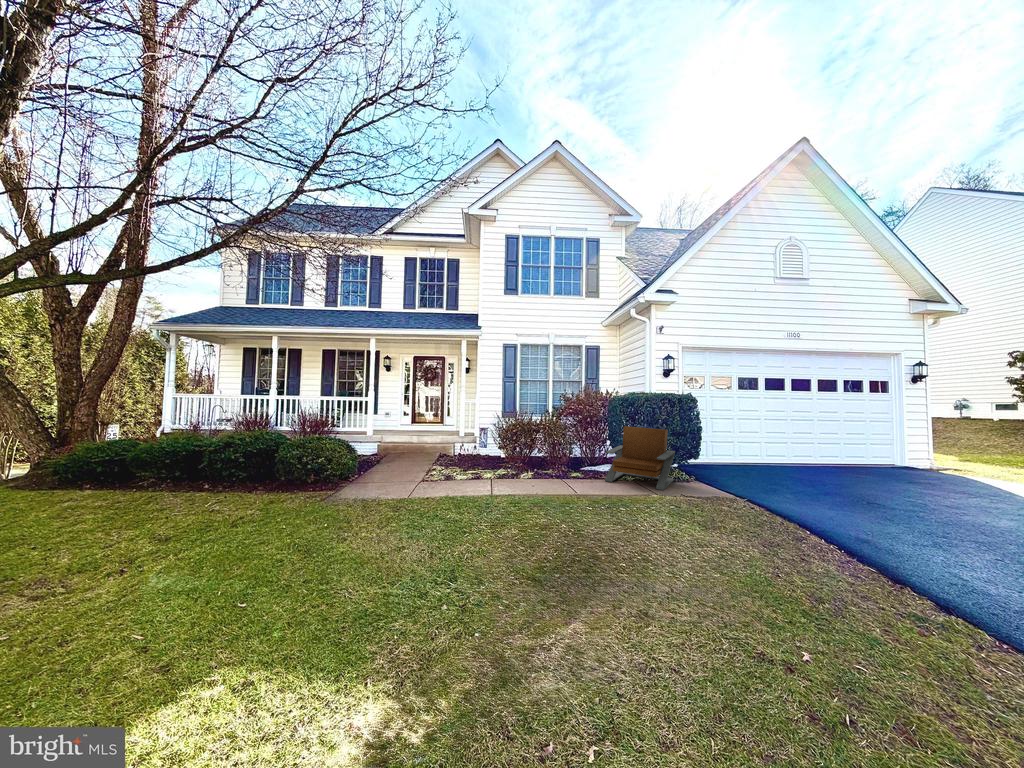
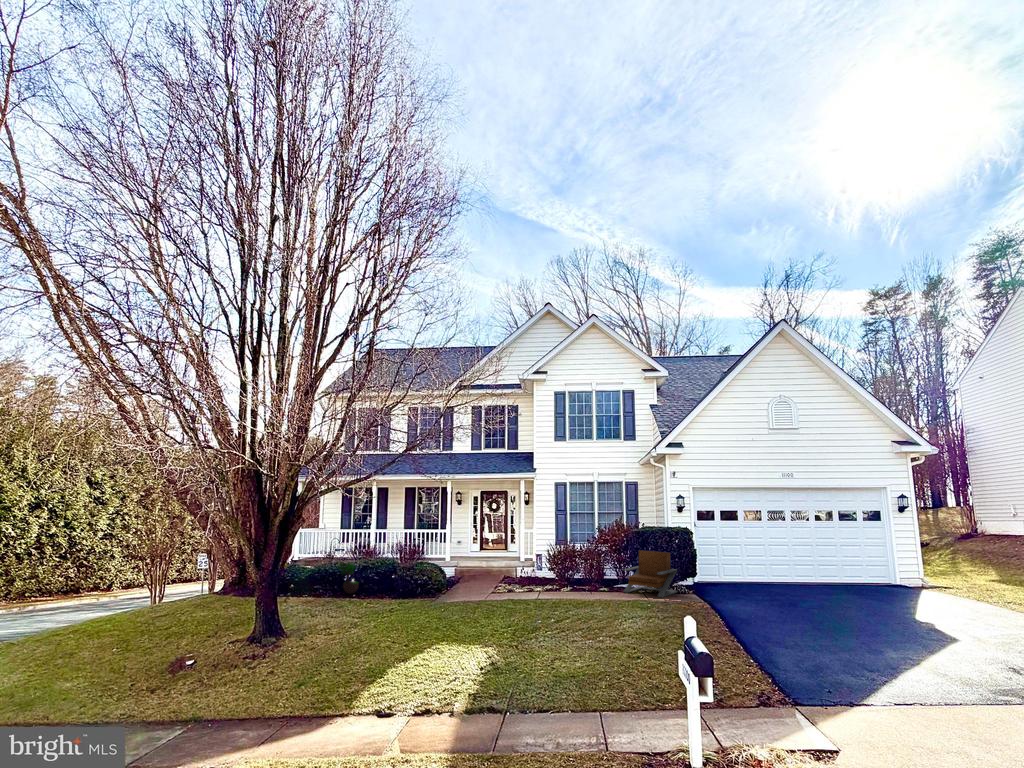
potted tree: none [171,435,216,489] -> present [339,562,359,594]

